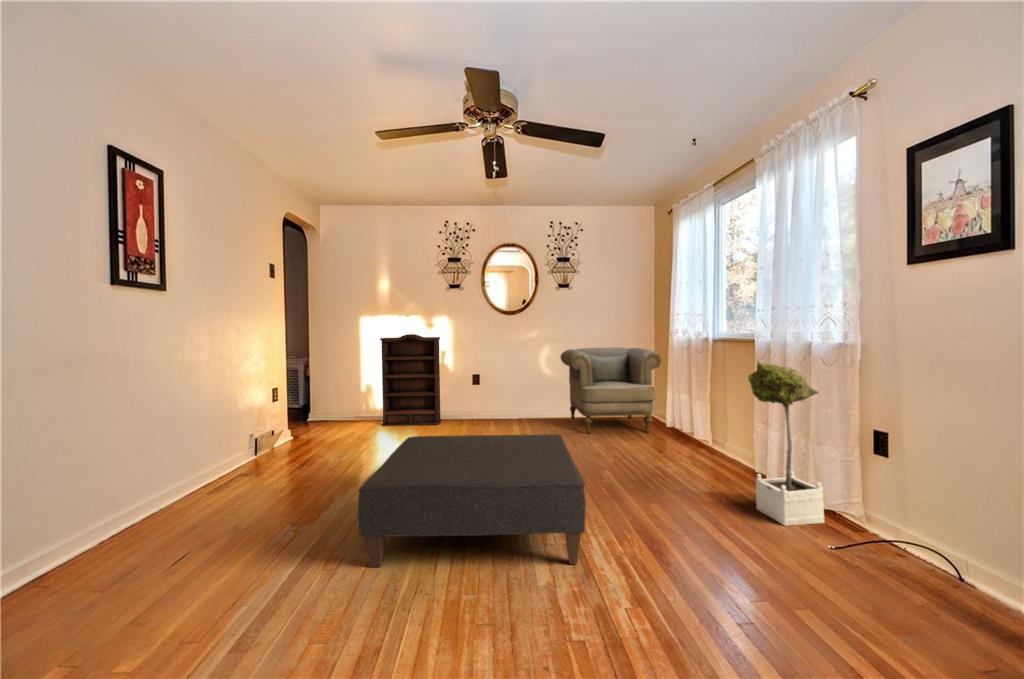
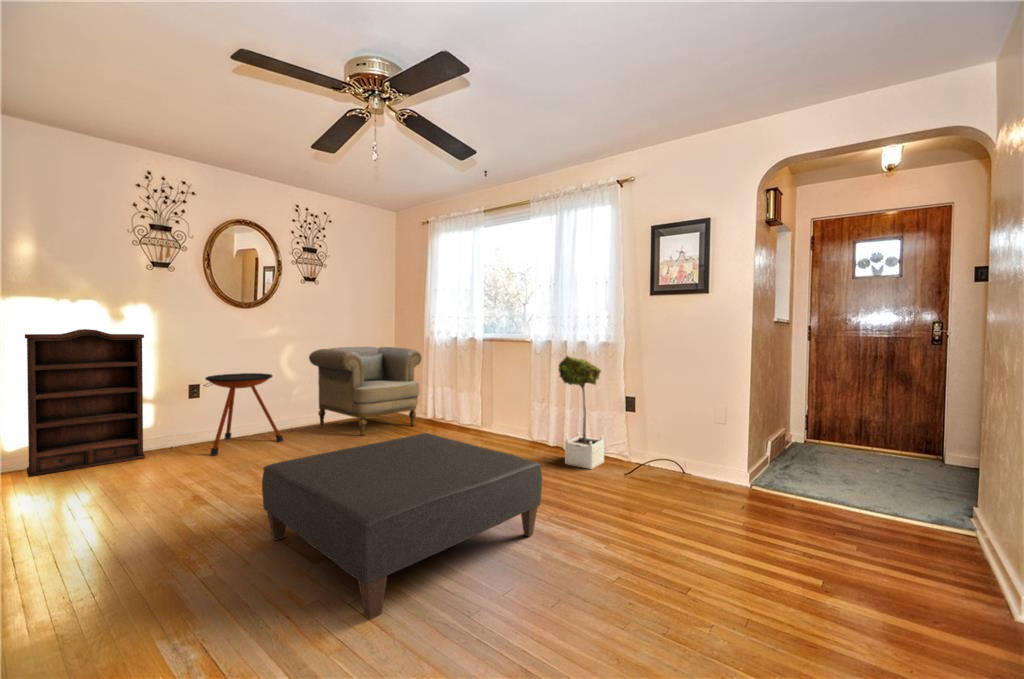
side table: none [470,368,527,430] -> present [204,373,283,456]

